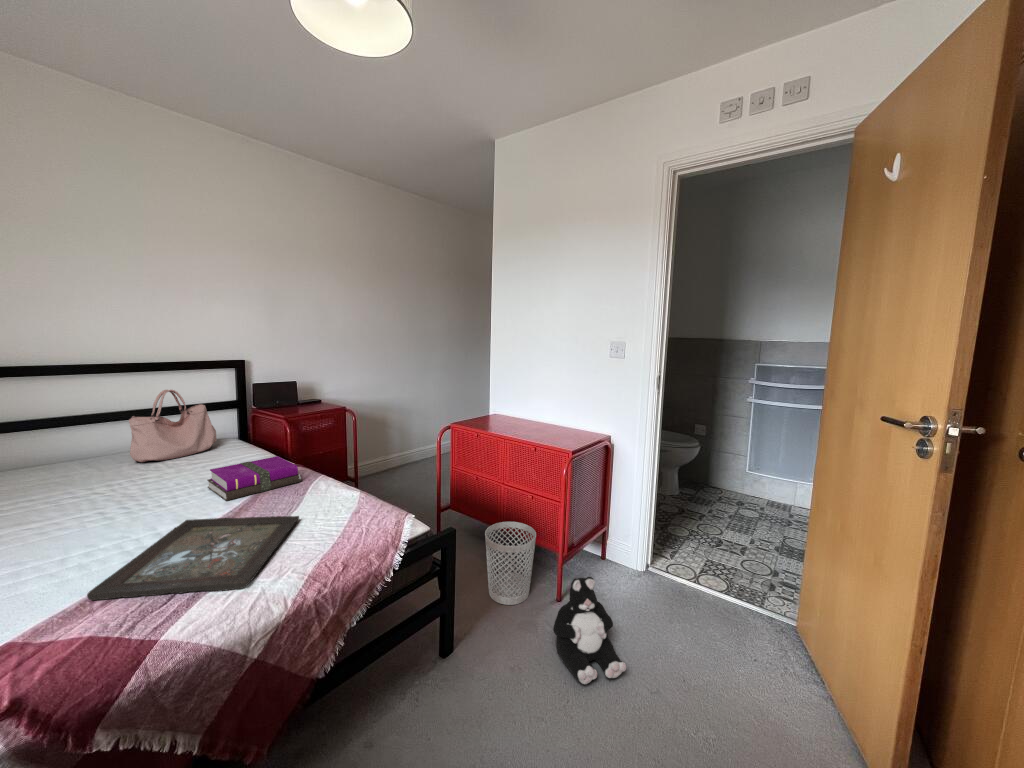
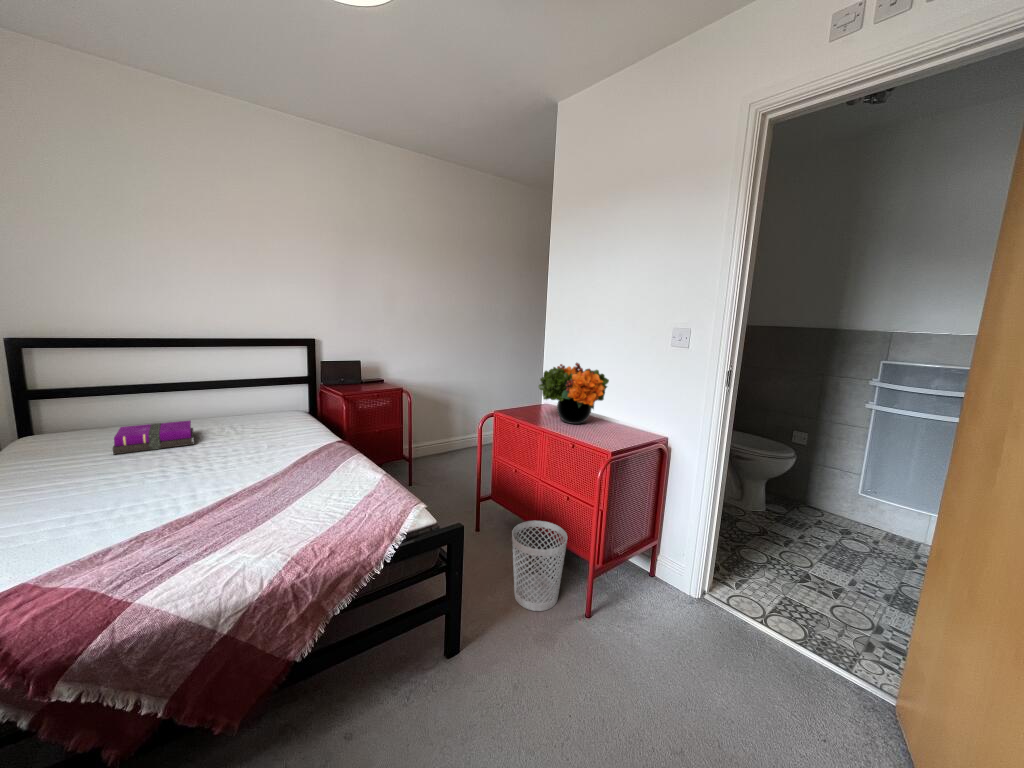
flower arrangement: none [493,374,557,430] -> present [539,363,609,424]
handbag: present [129,390,217,462] -> none [213,364,287,428]
notebook: present [207,456,301,501] -> present [113,420,194,454]
tray: present [87,516,299,601] -> none [103,486,313,562]
plush toy: present [553,577,626,684] -> none [567,598,646,722]

